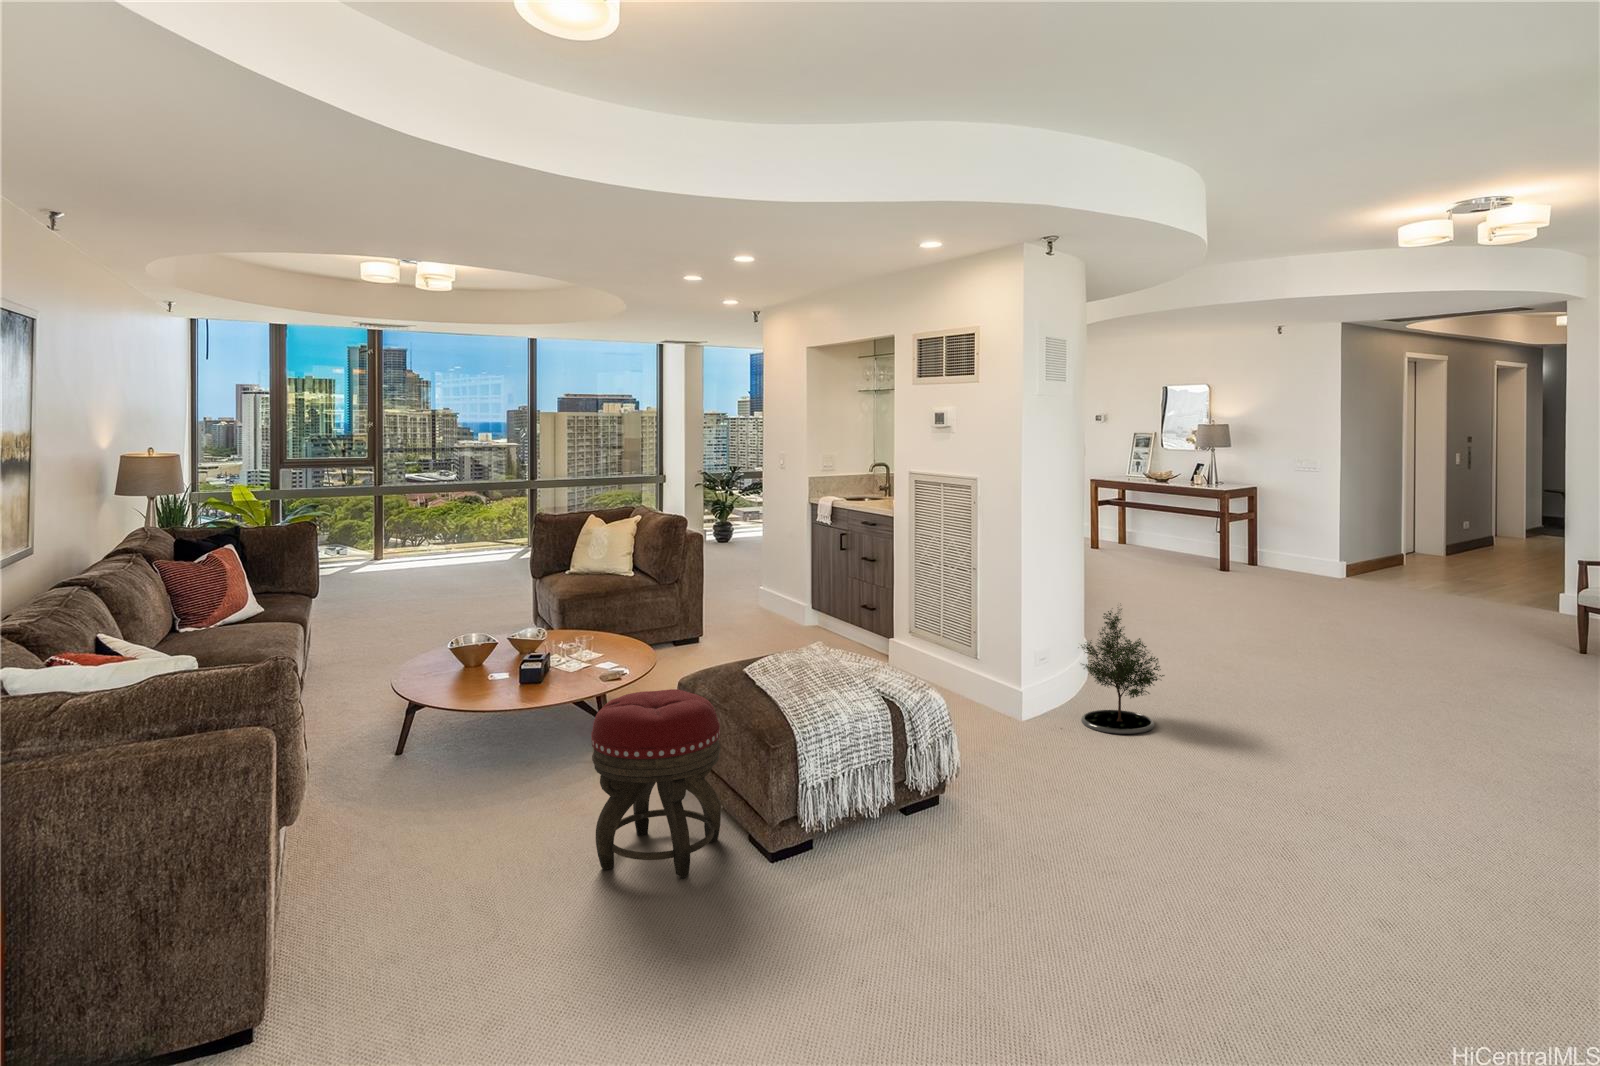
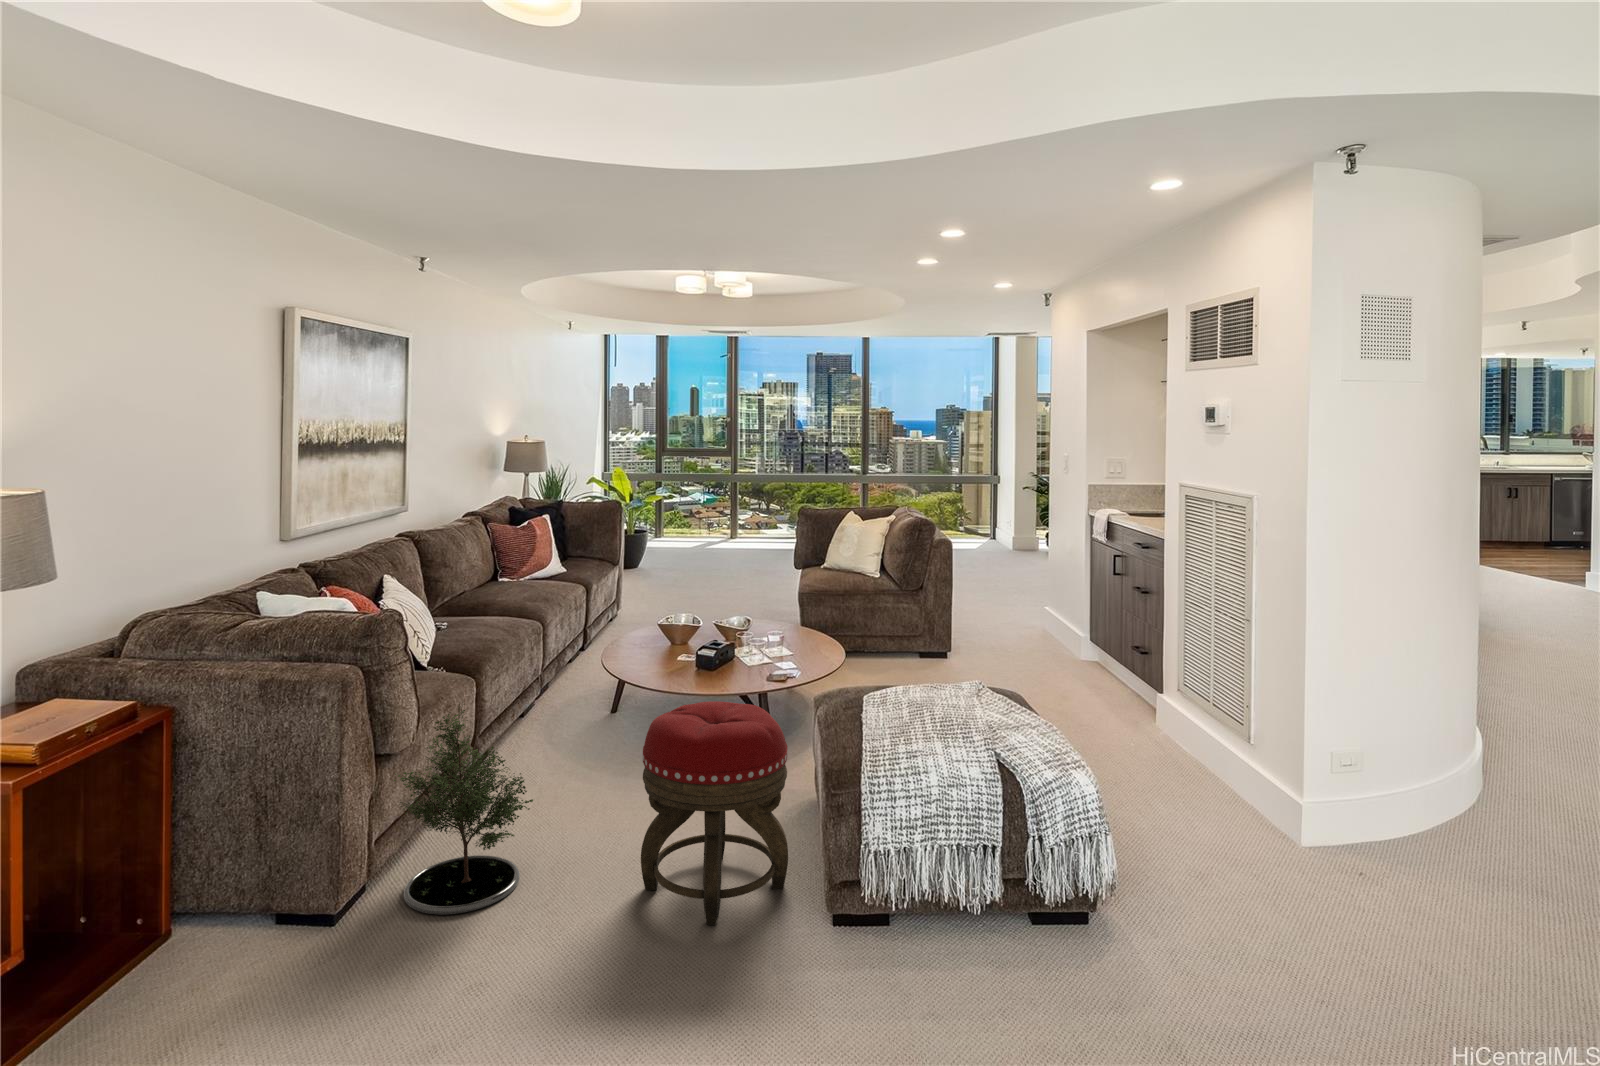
potted tree: present [1081,609,1164,734] -> present [394,704,533,915]

